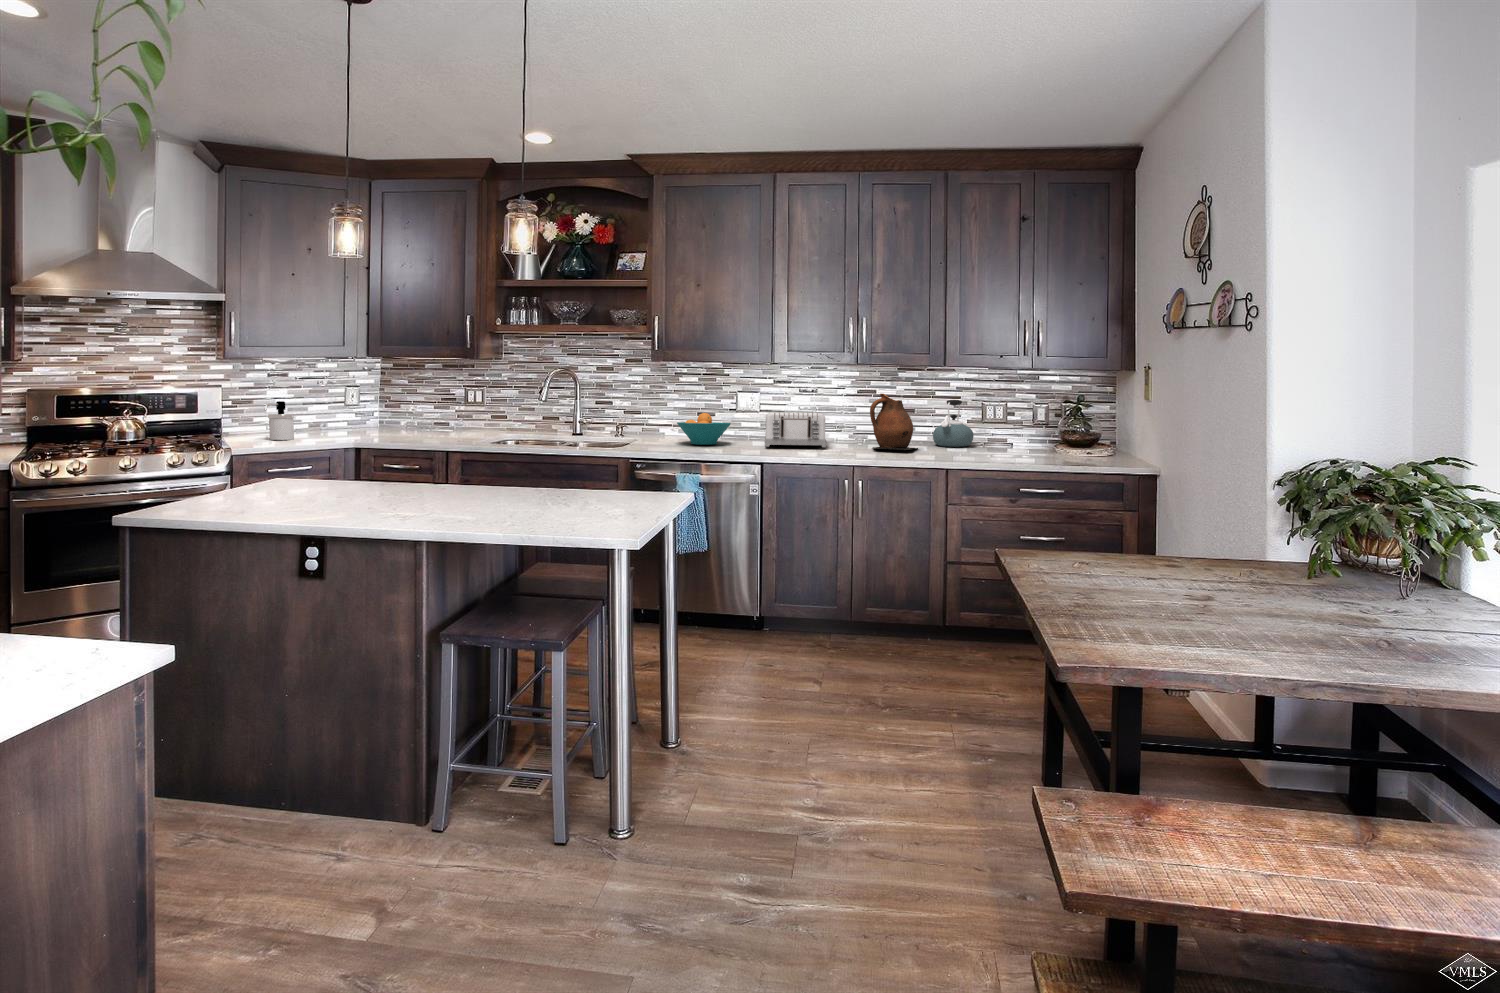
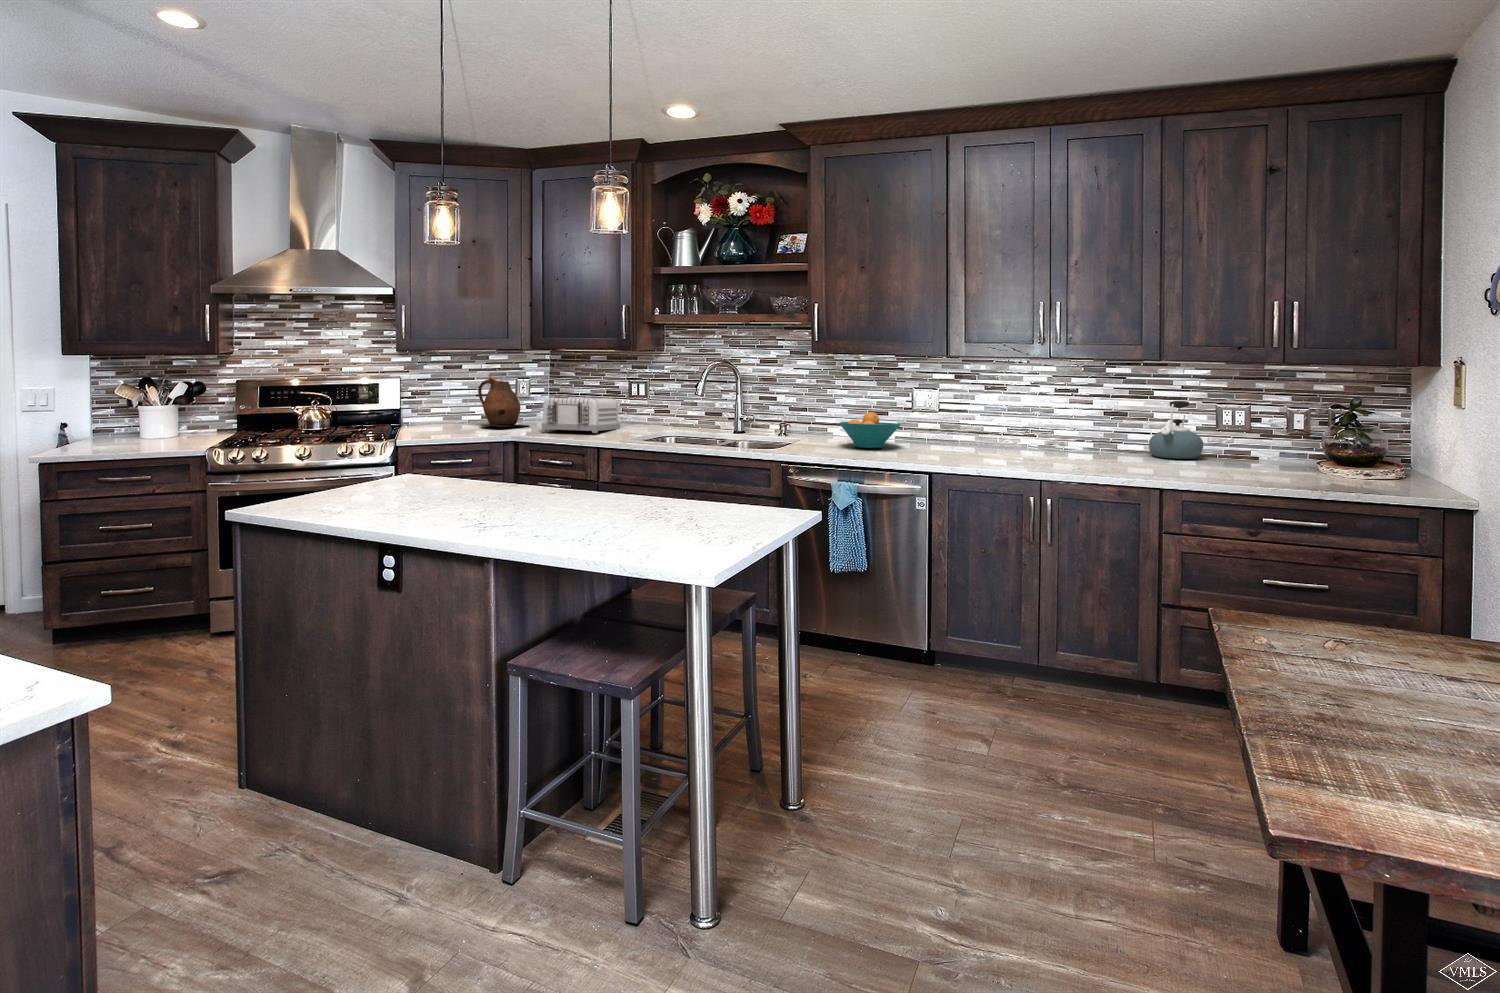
ceramic pitcher: present [870,394,918,450] -> present [478,375,527,427]
soap dispenser: present [264,401,294,440] -> none [429,393,460,432]
toaster: present [765,412,826,447] -> present [542,398,620,433]

